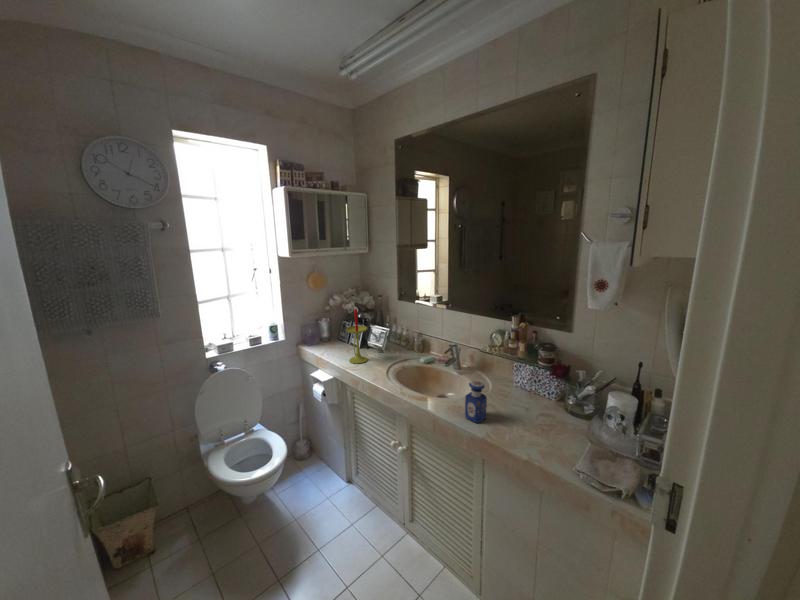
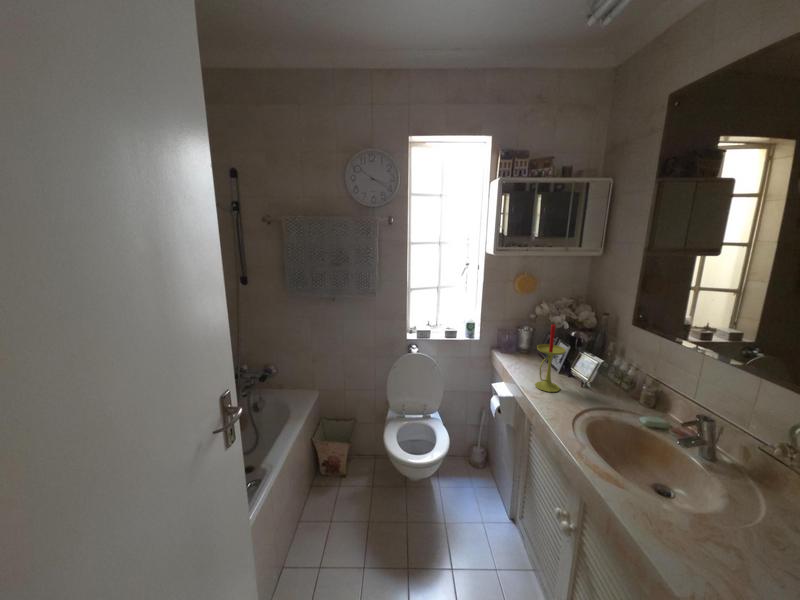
perfume bottle: present [465,381,487,423] -> none [661,492,715,569]

